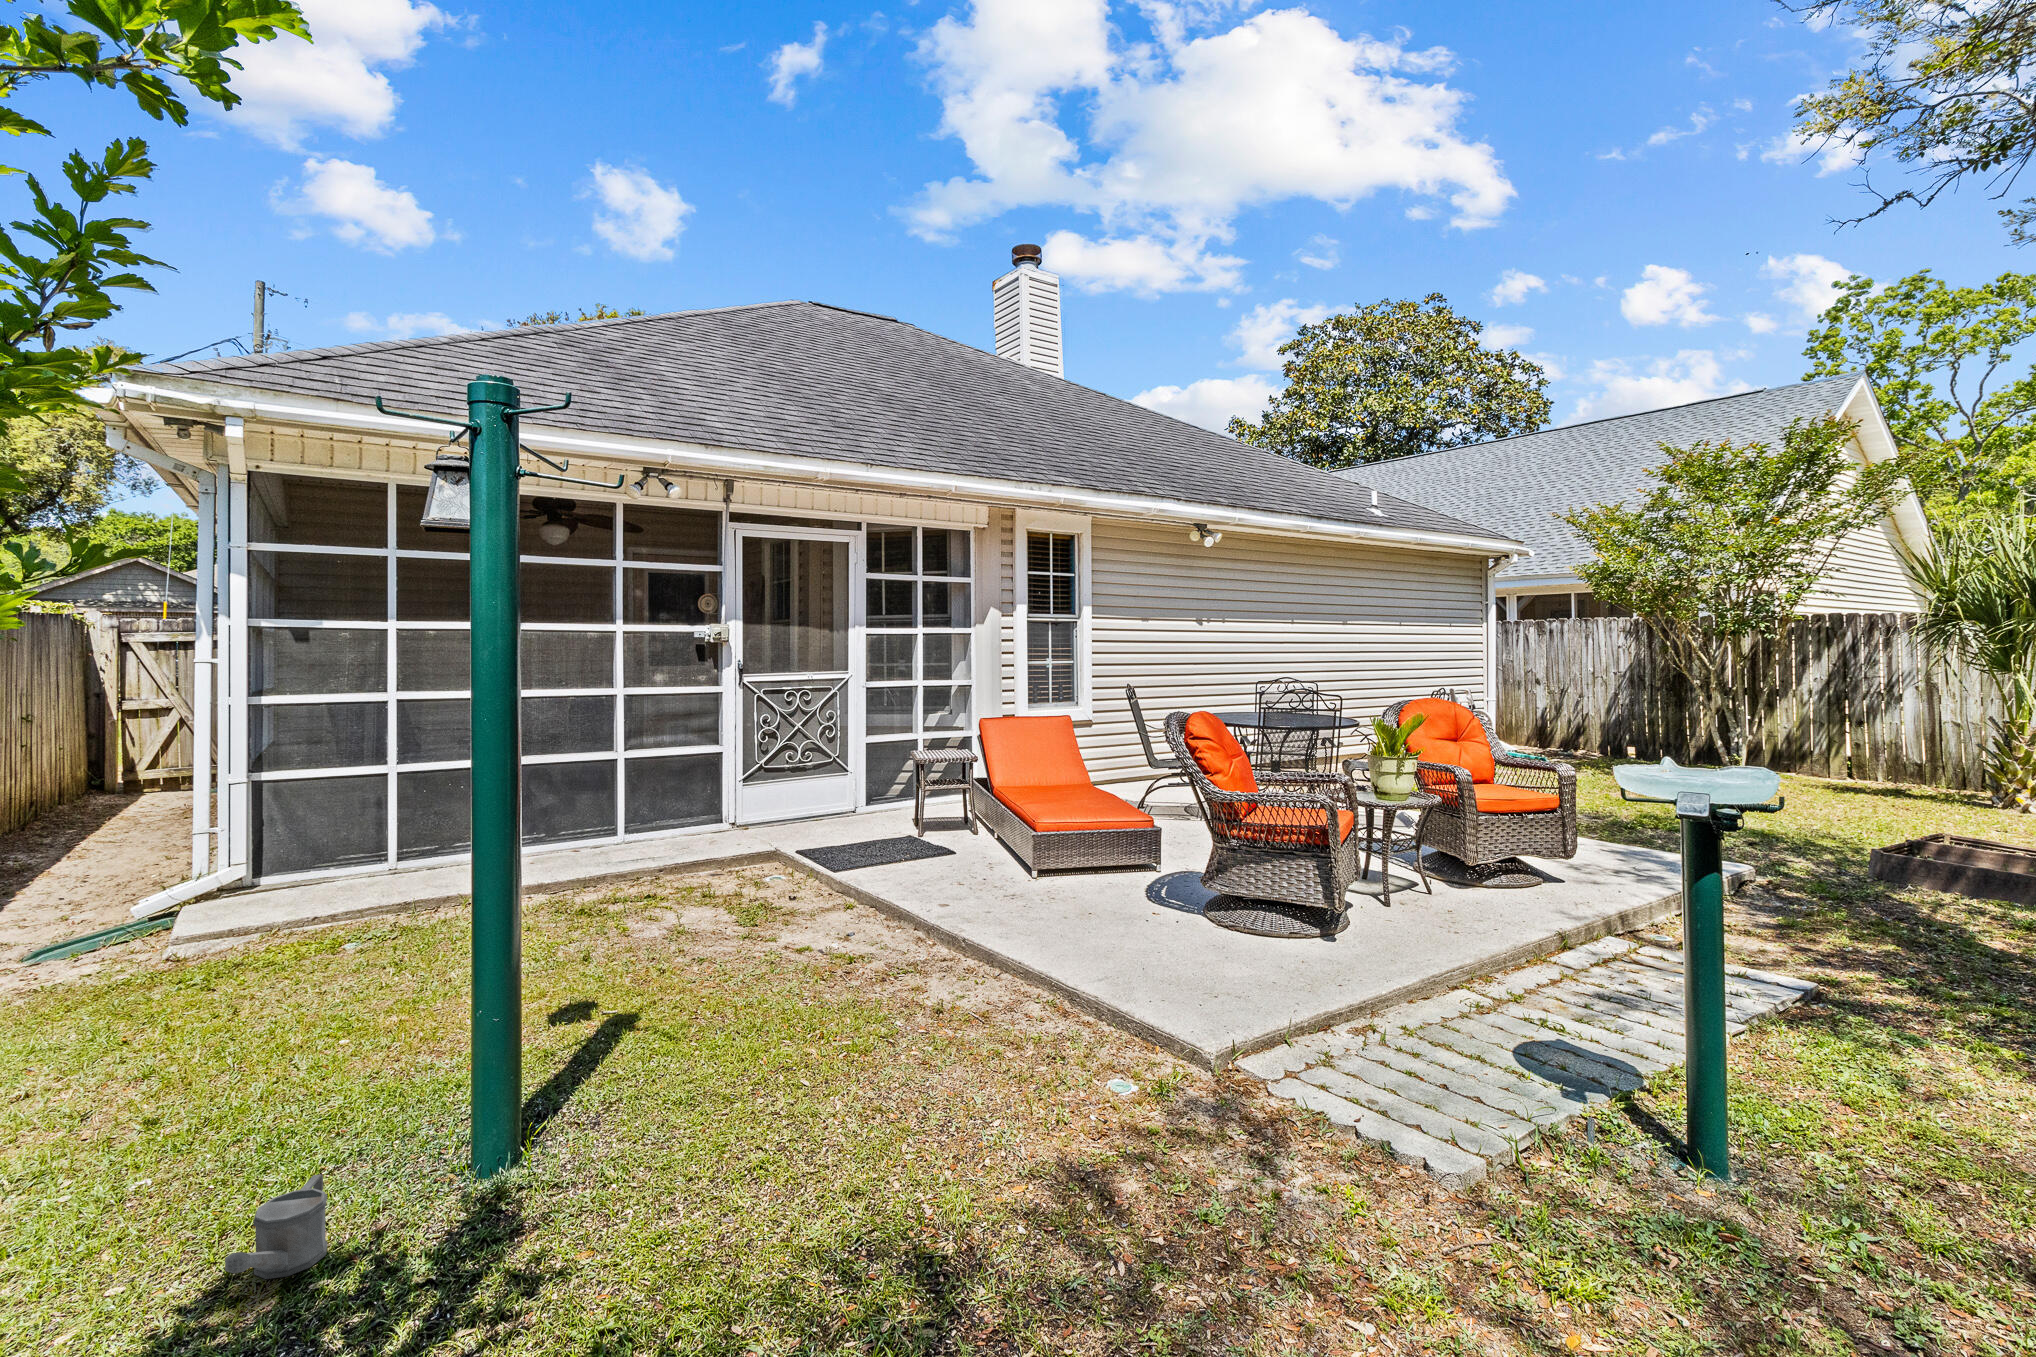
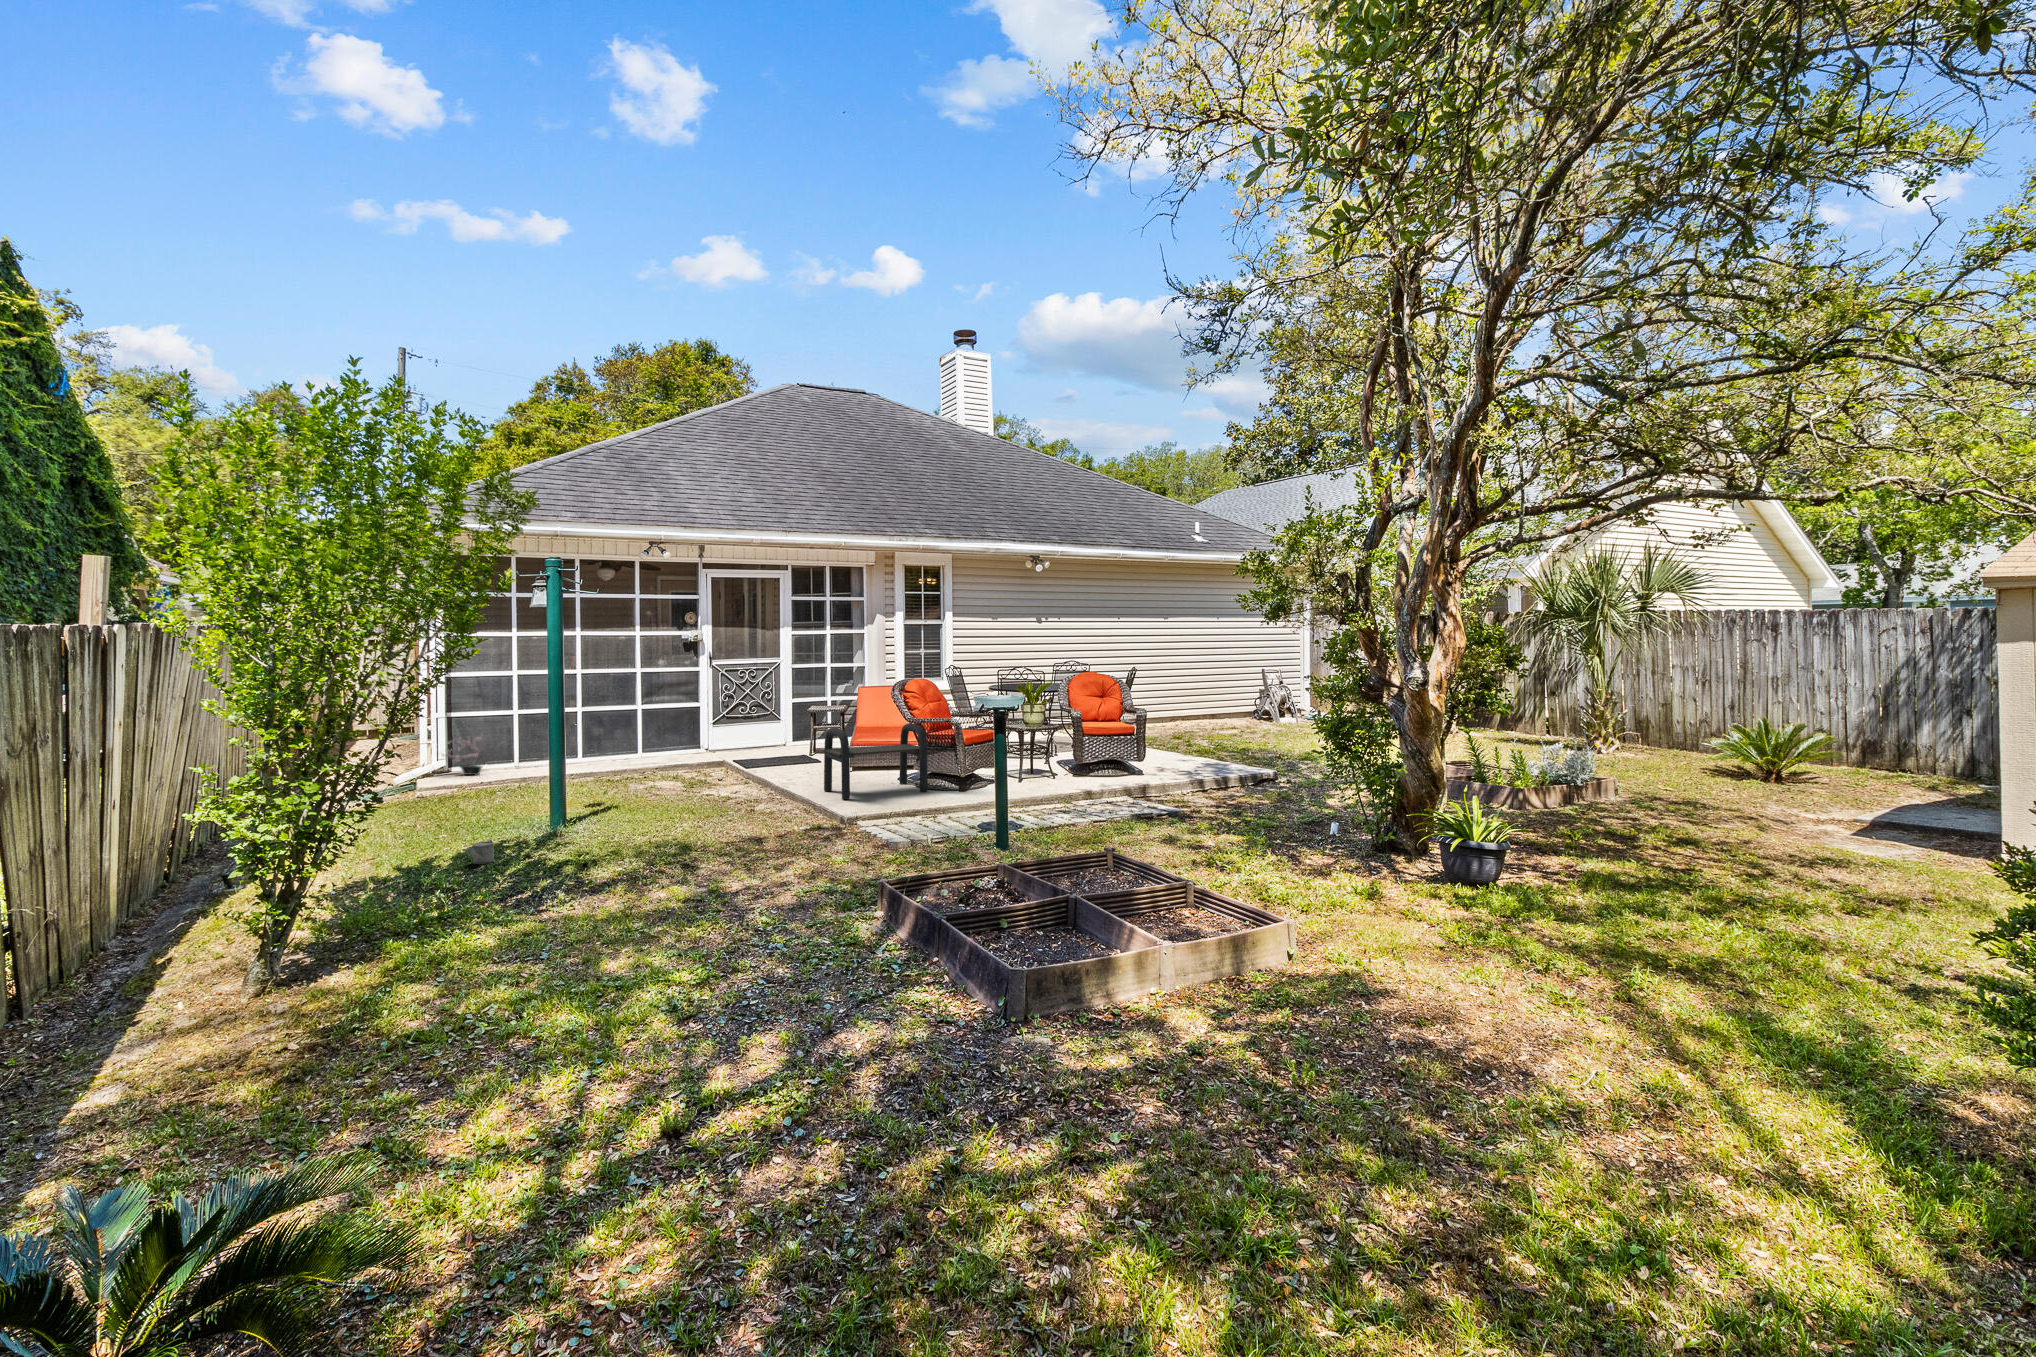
bench: none [1007,781,1199,936] -> present [824,723,928,799]
potted plant: none [236,808,334,891] -> present [443,736,482,775]

